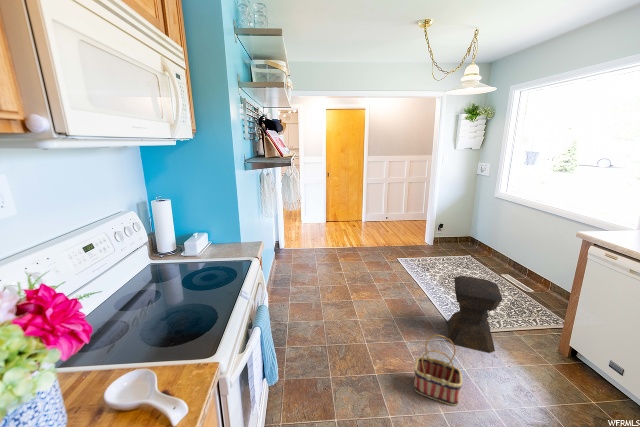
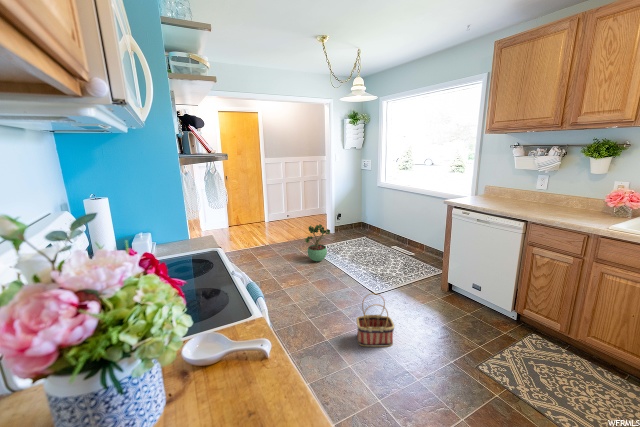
potted plant: none [390,235,420,275] -> present [305,224,330,261]
stool: present [448,276,502,353] -> none [366,247,406,304]

